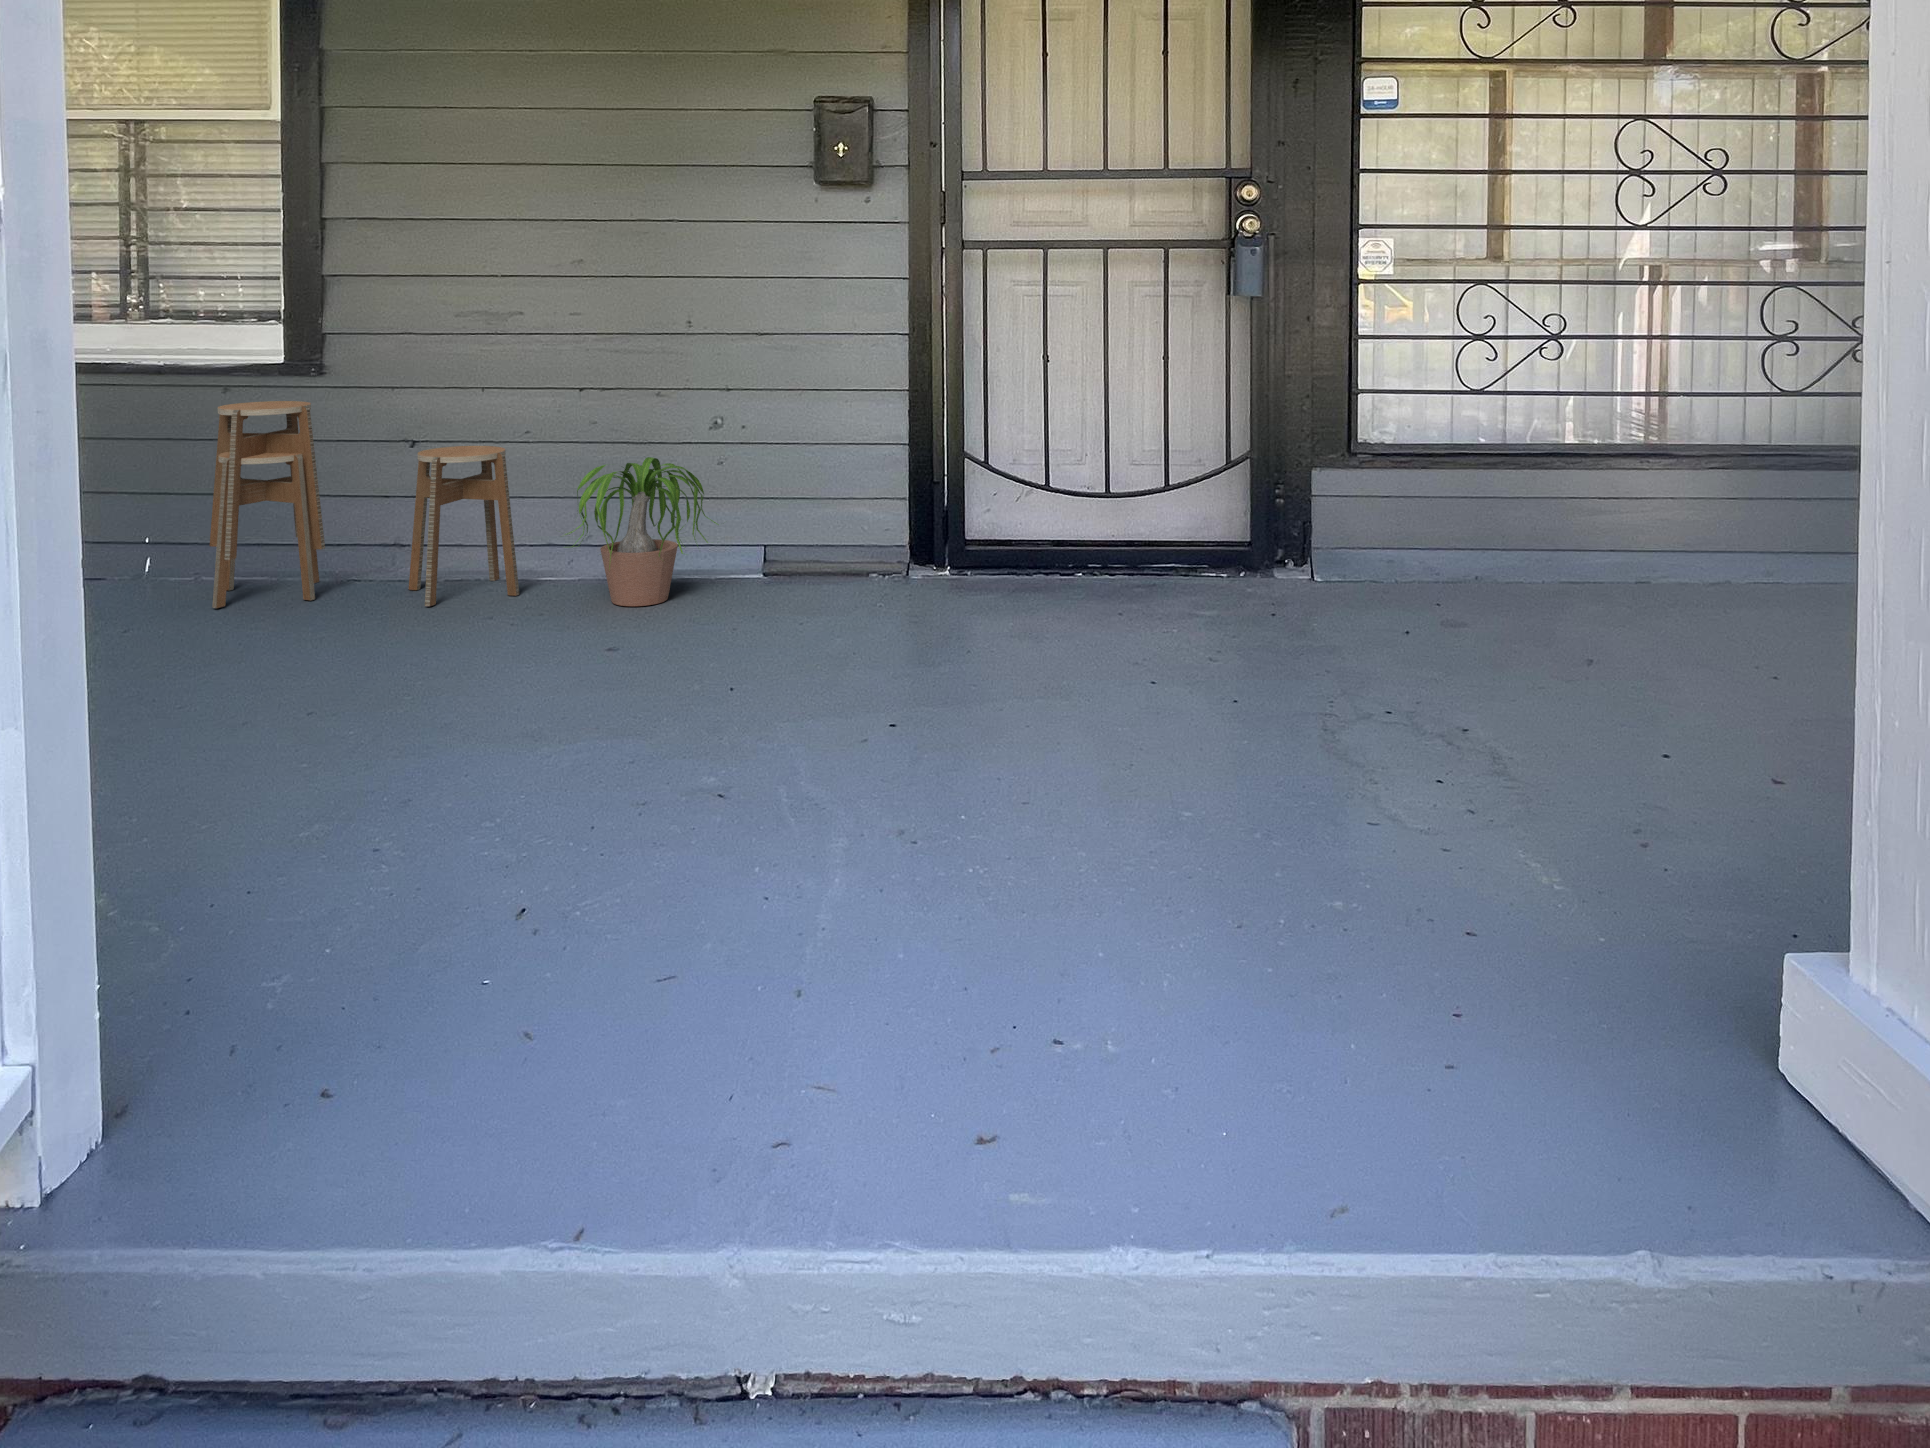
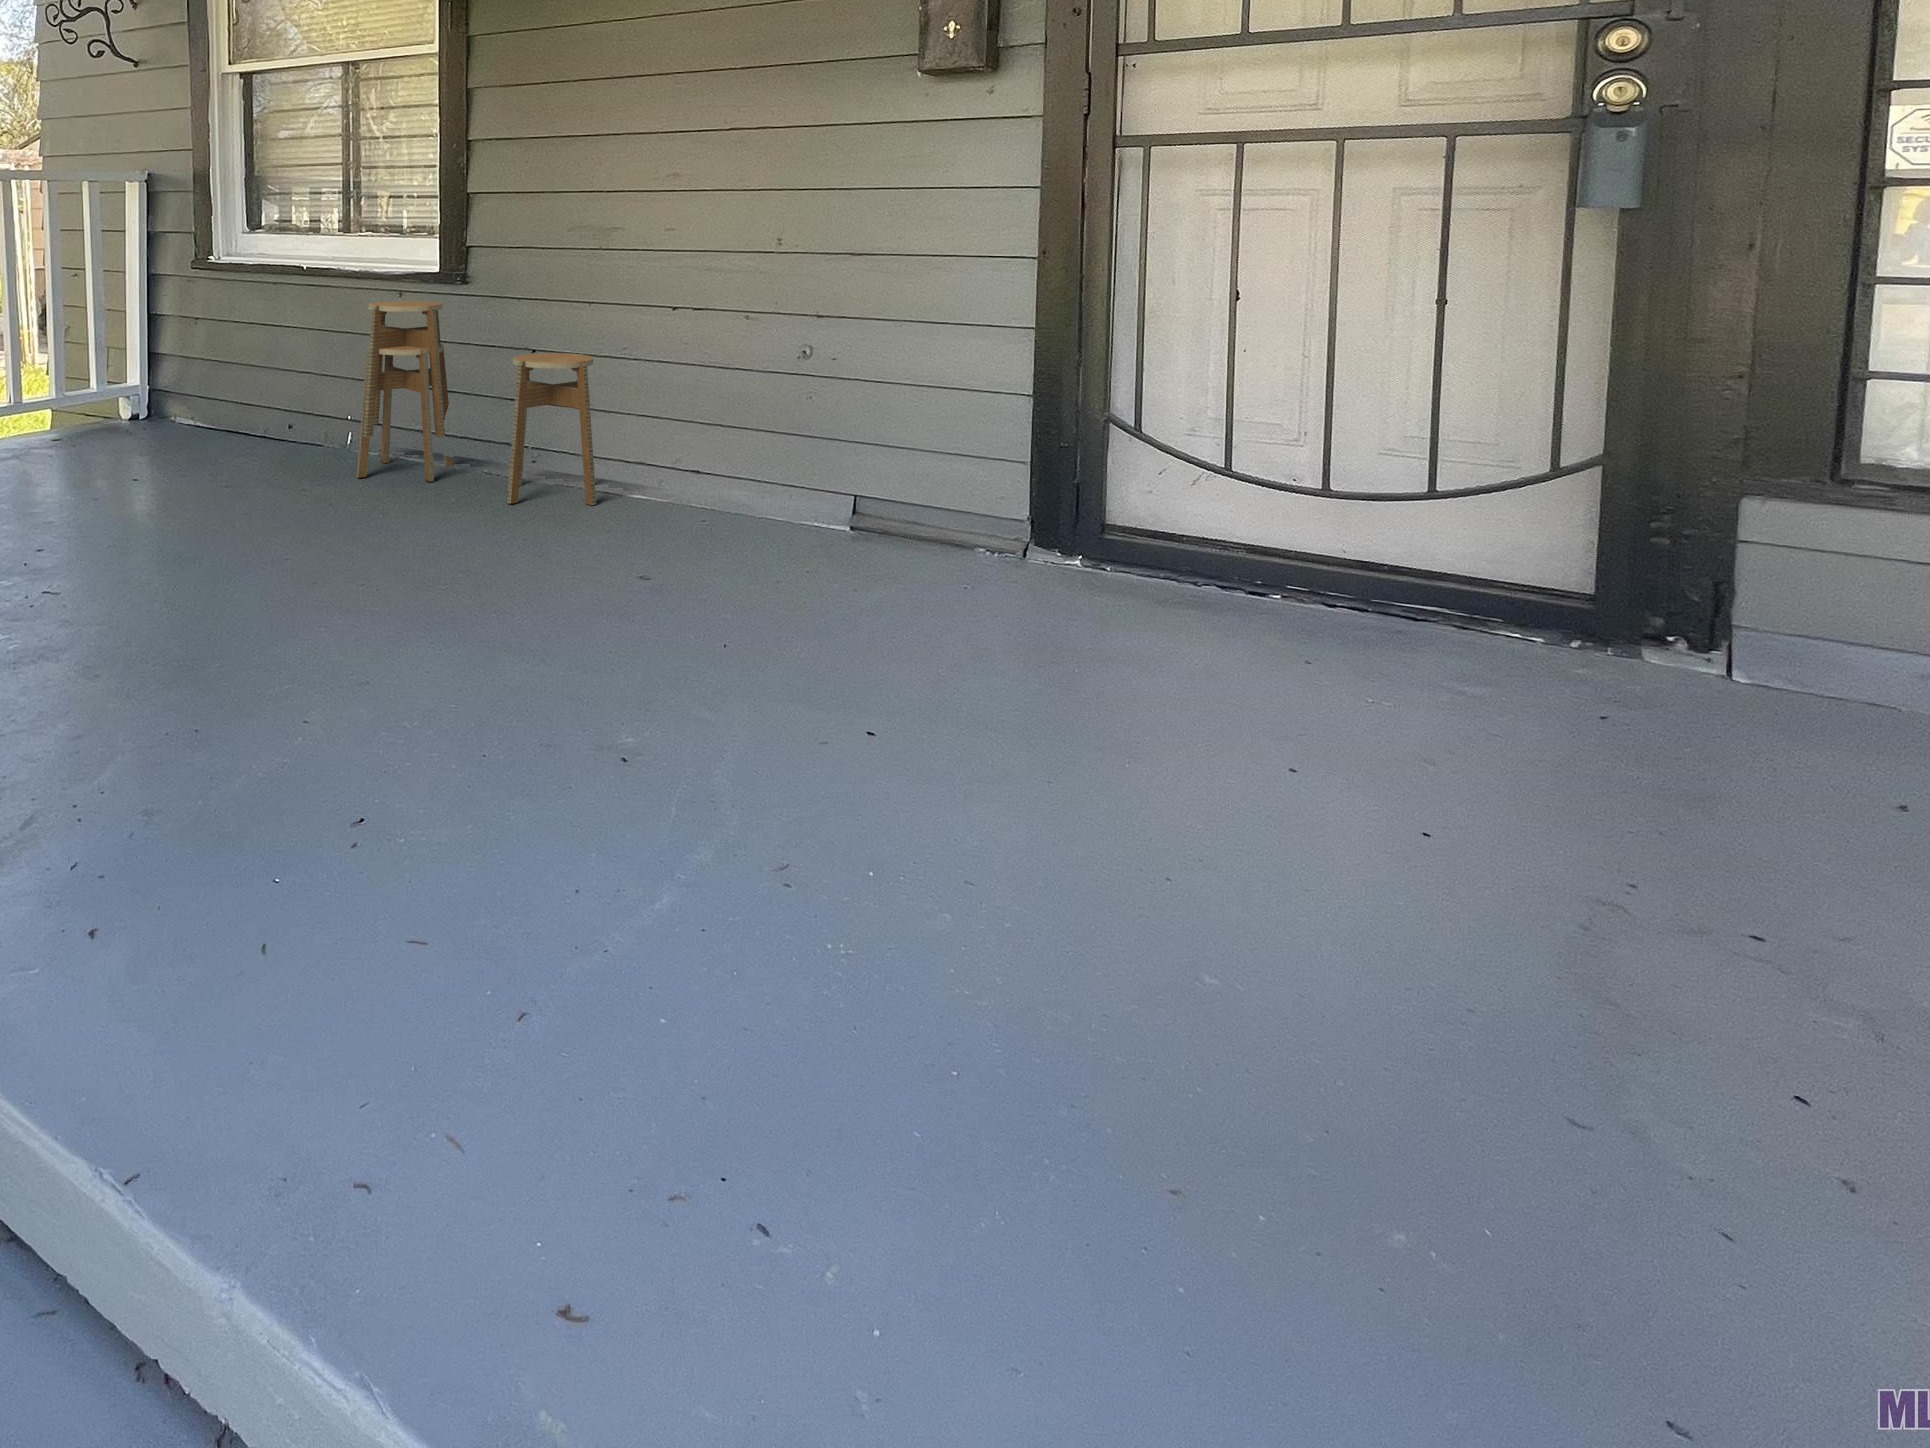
potted plant: present [565,457,719,606] -> none [607,379,794,538]

